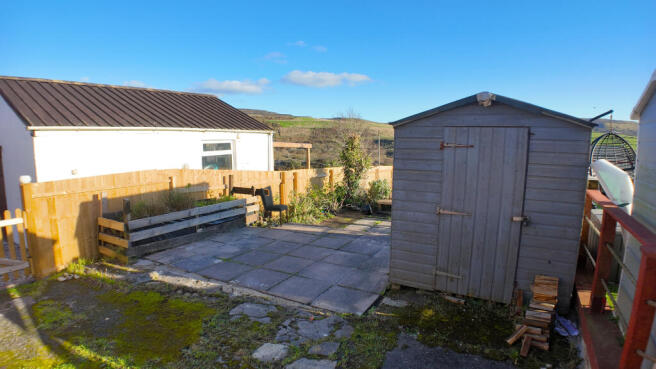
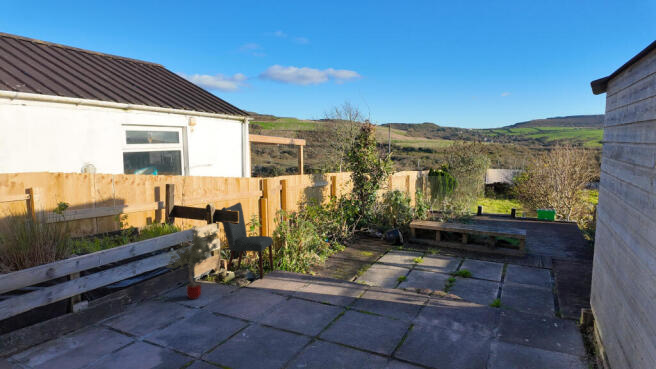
potted tree: none [233,196,258,233] -> present [166,226,217,299]

